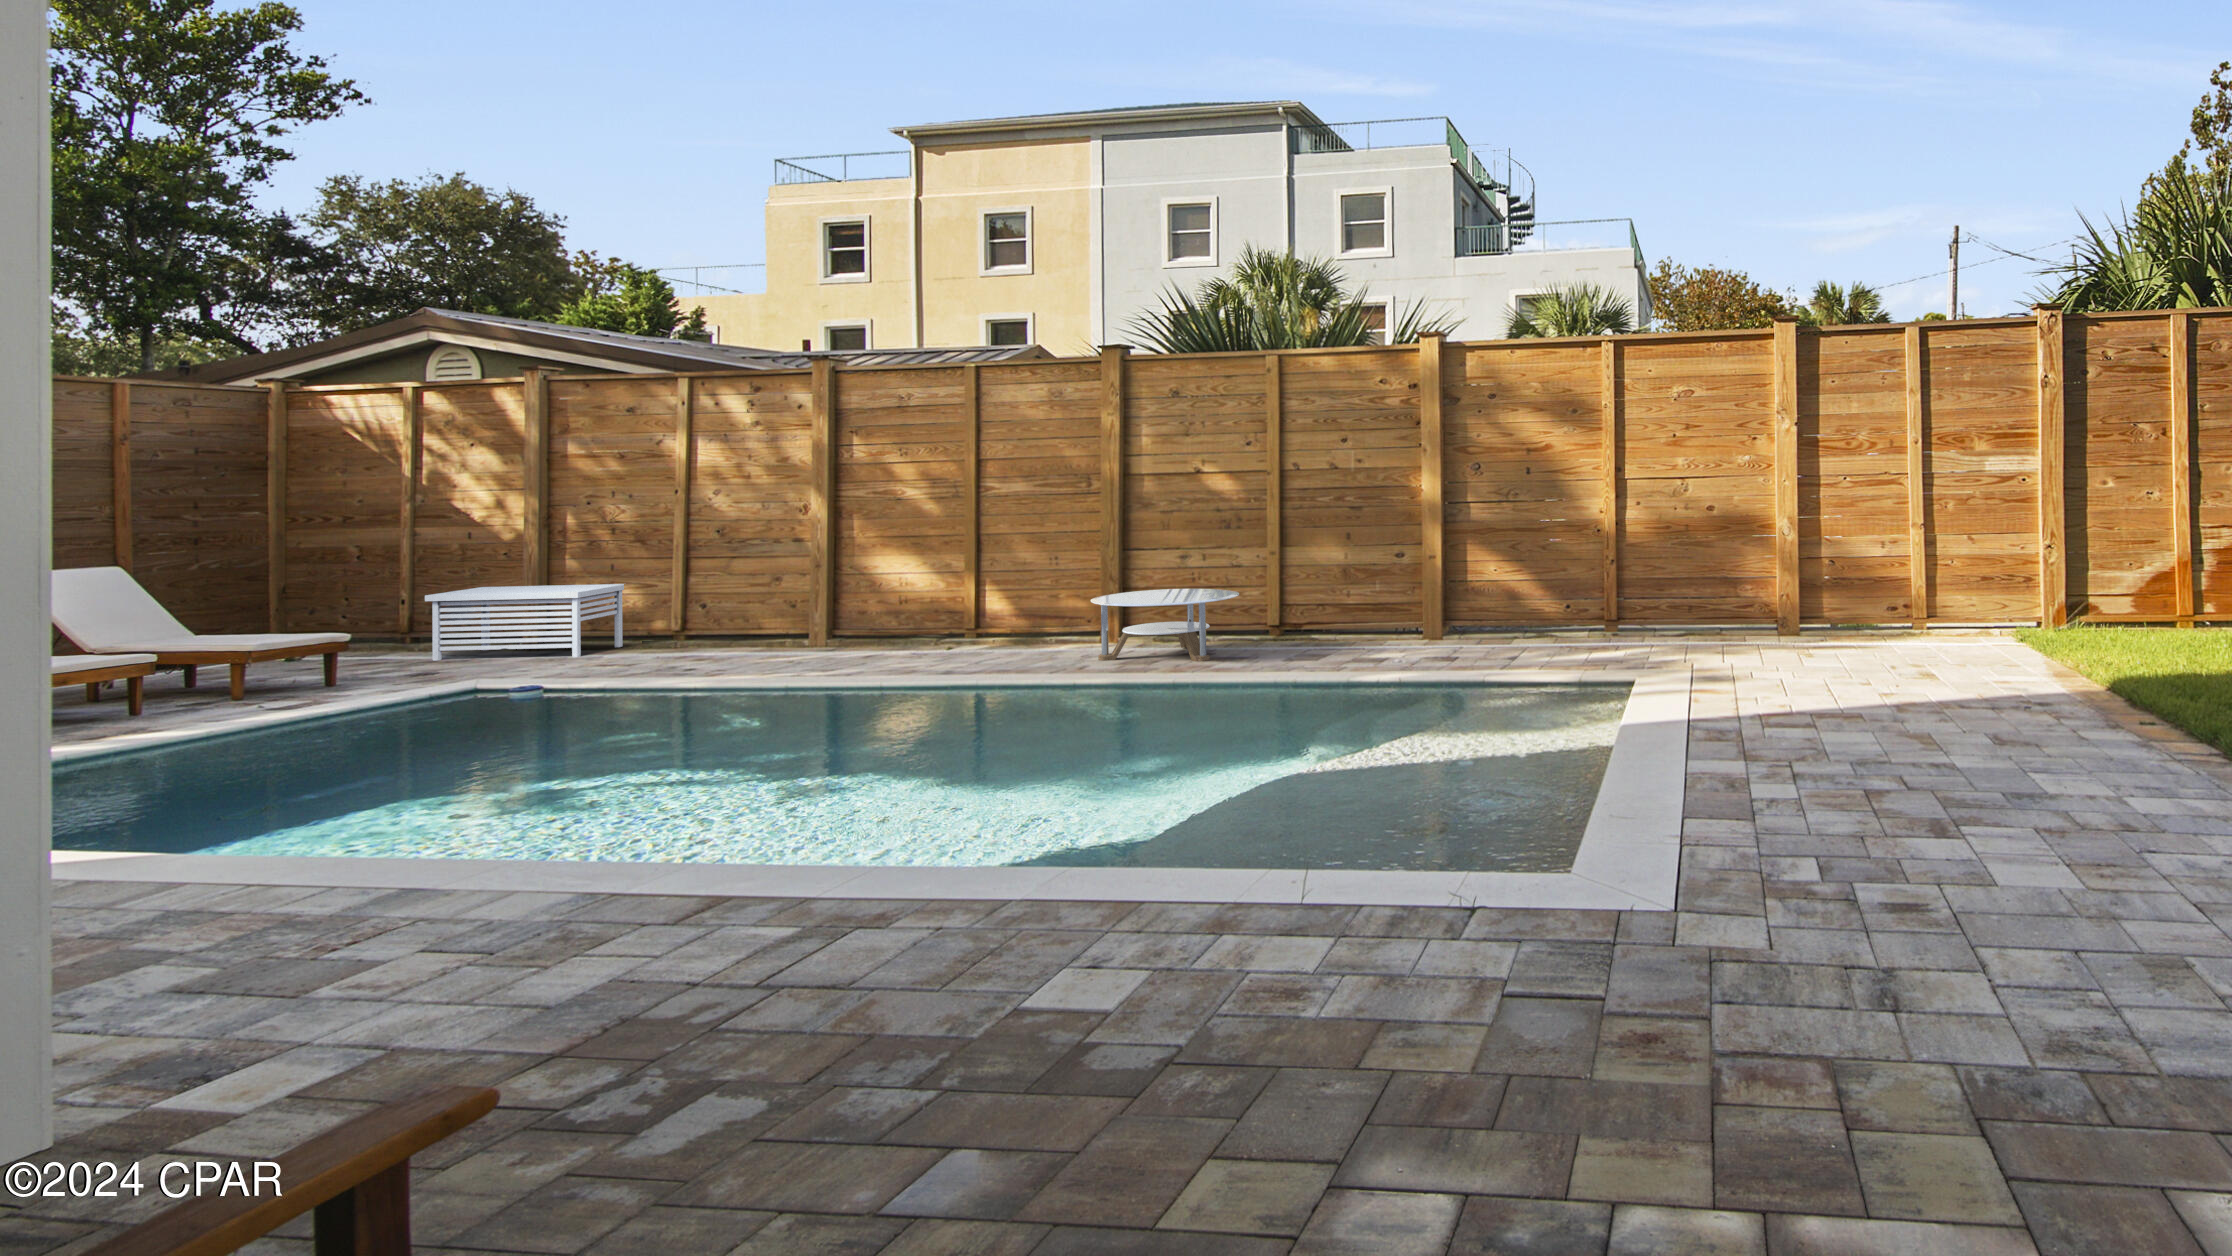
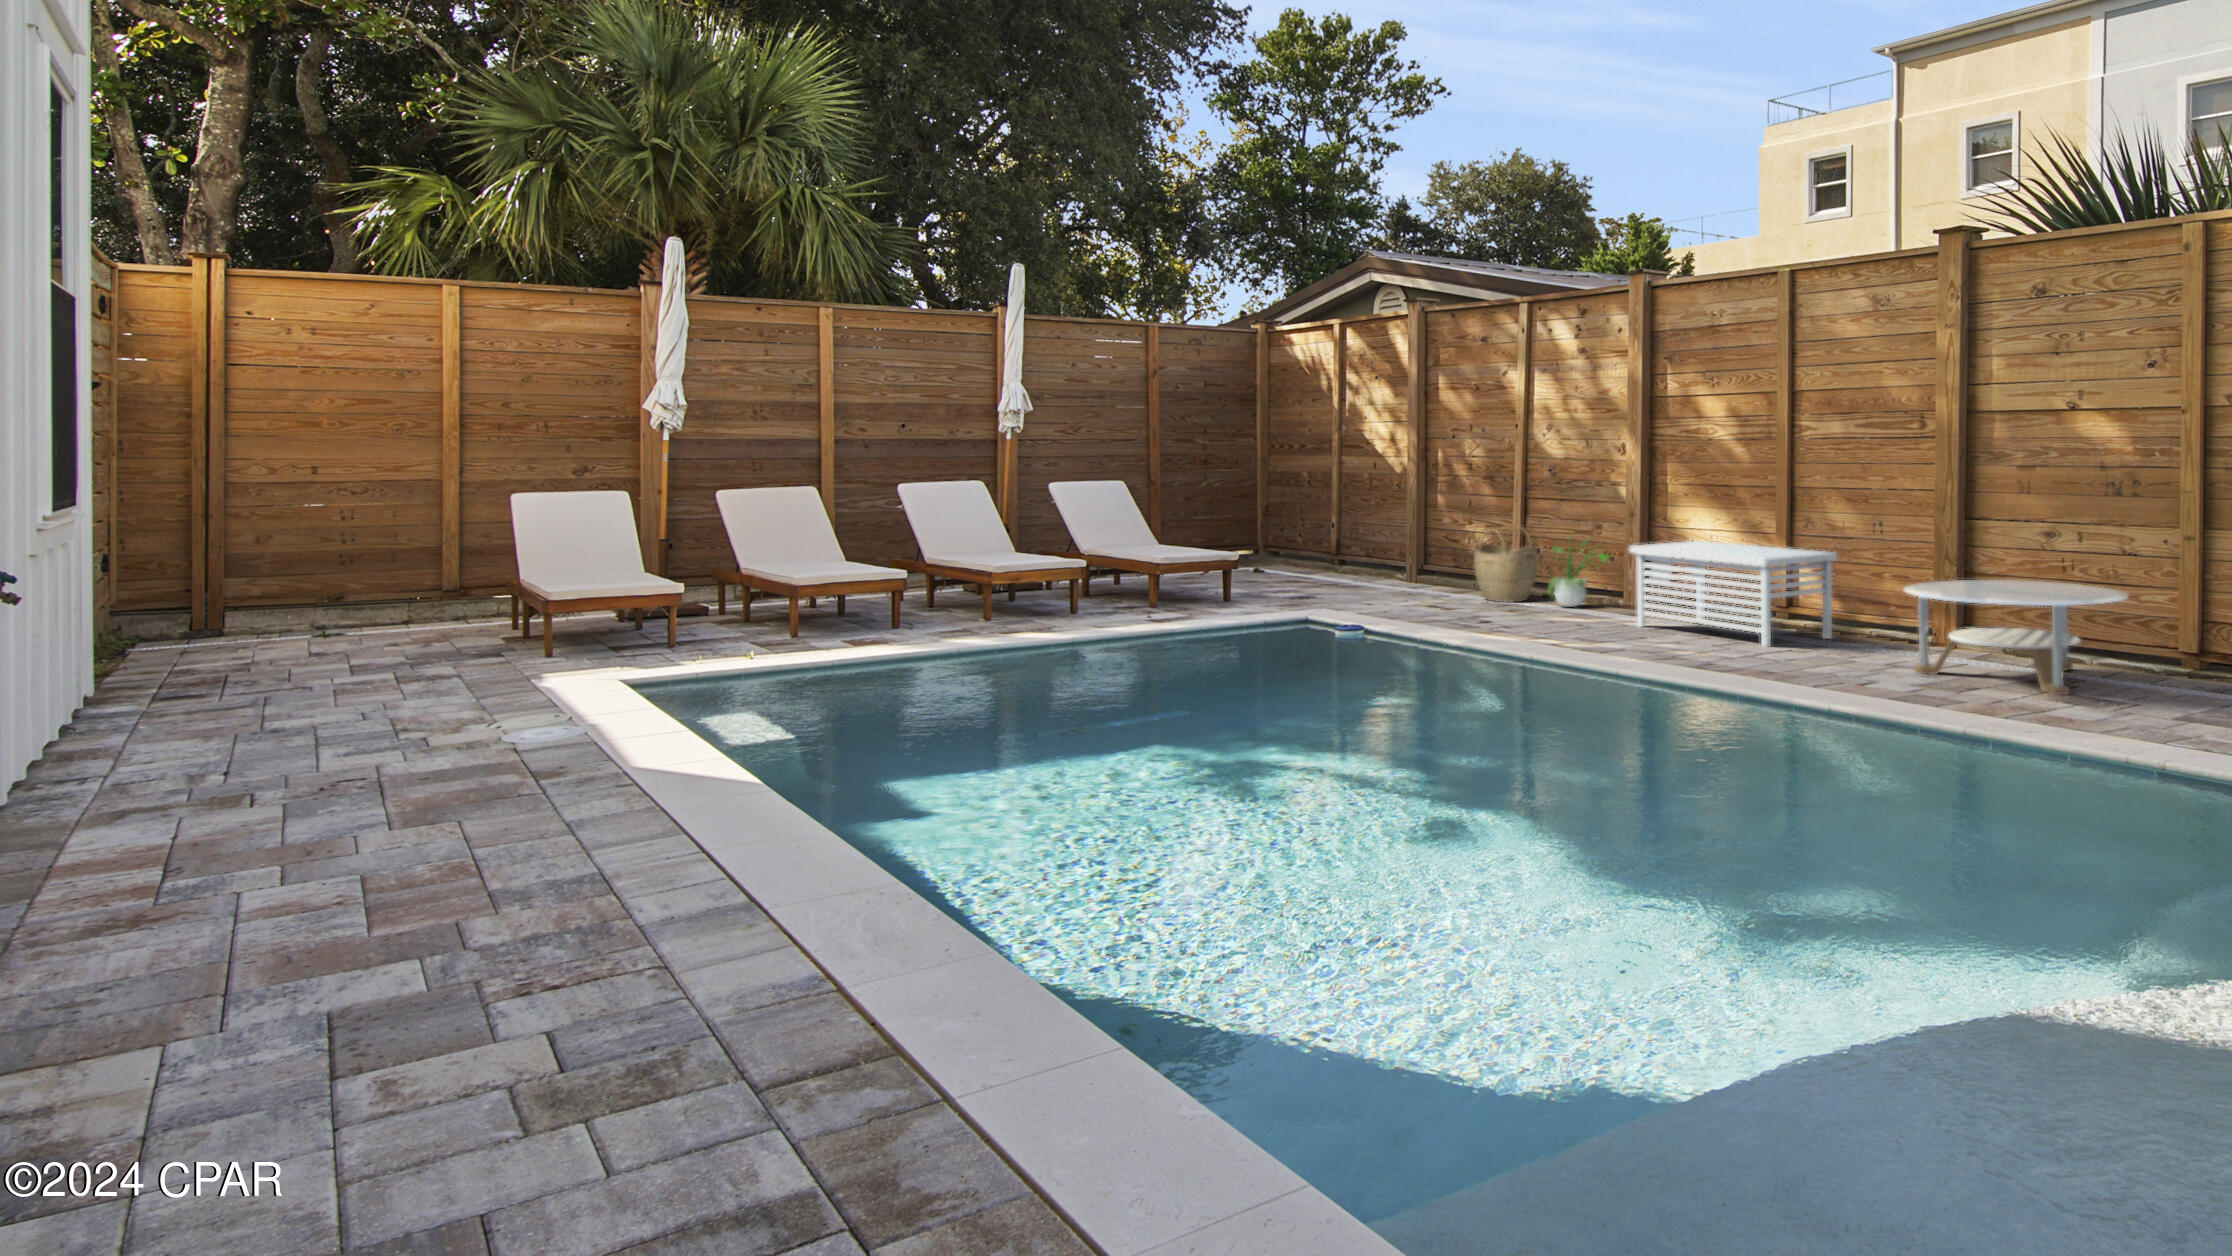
potted plant: none [725,568,790,649] -> present [1548,535,1608,607]
woven basket: none [636,582,706,652] -> present [1474,529,1537,602]
storage bench: present [425,584,624,661] -> present [1629,541,1837,647]

